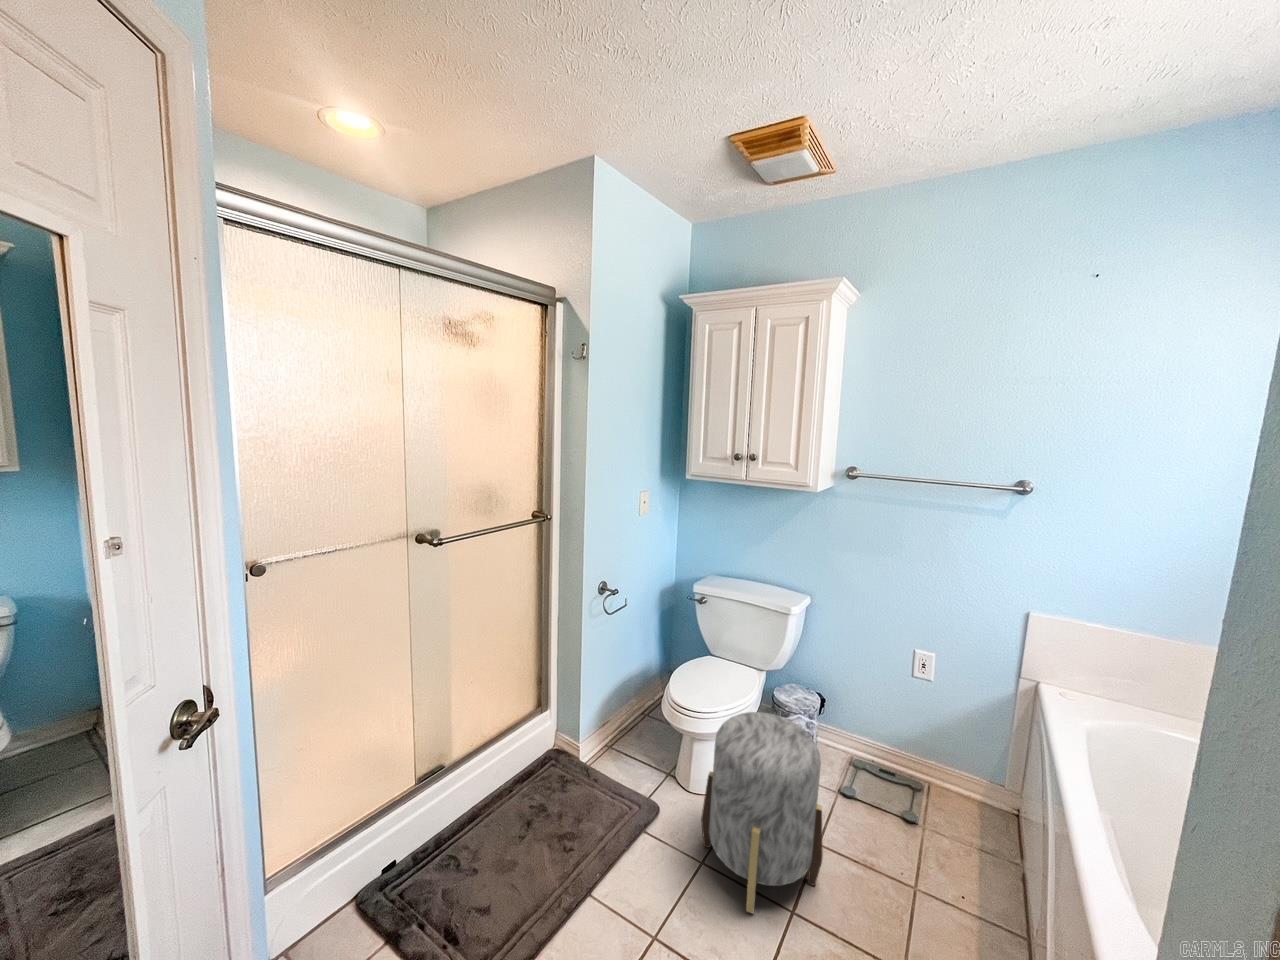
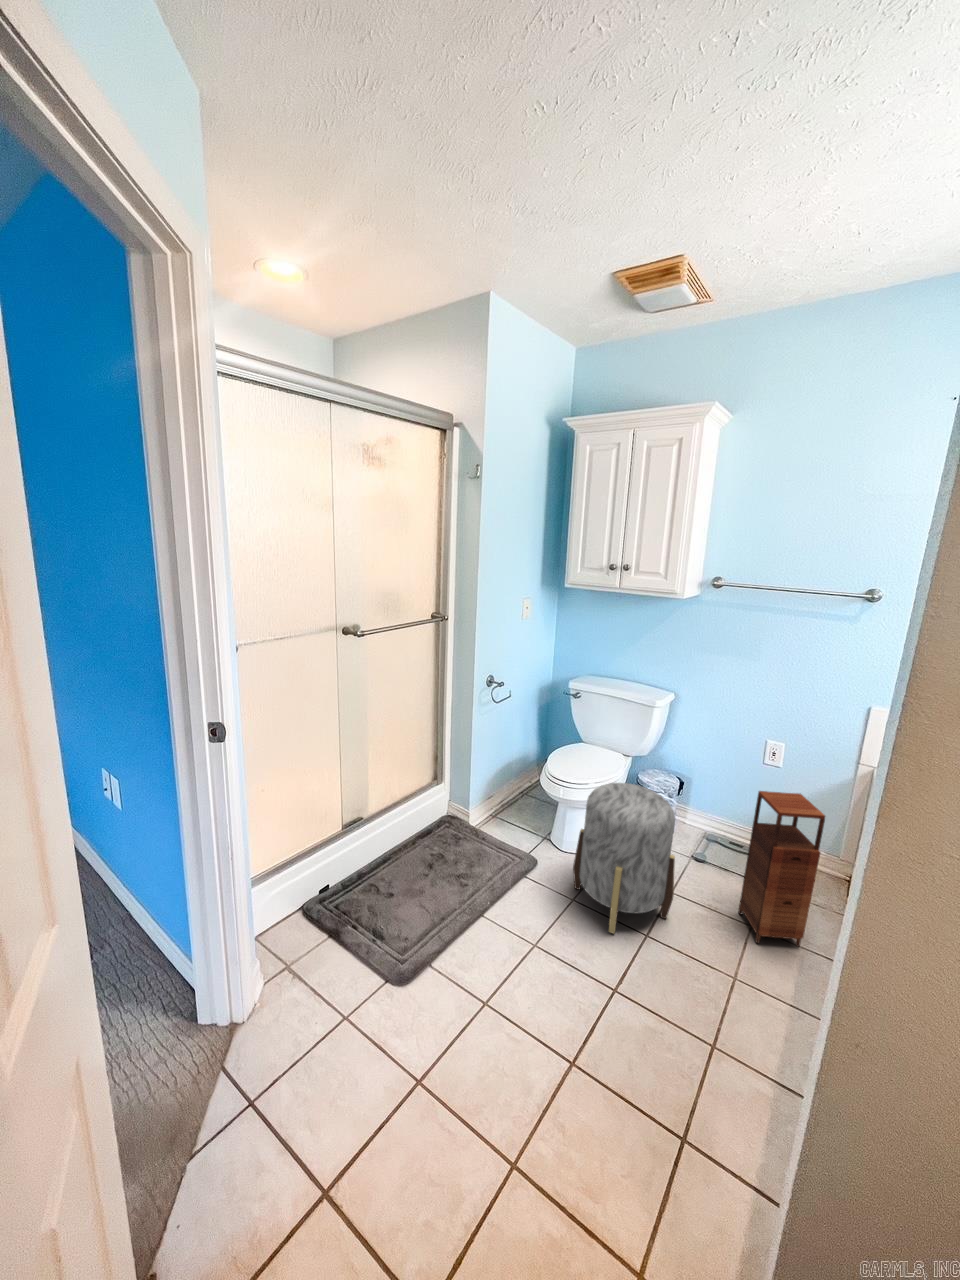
storage cabinet: none [899,721,998,918] -> present [738,791,825,947]

